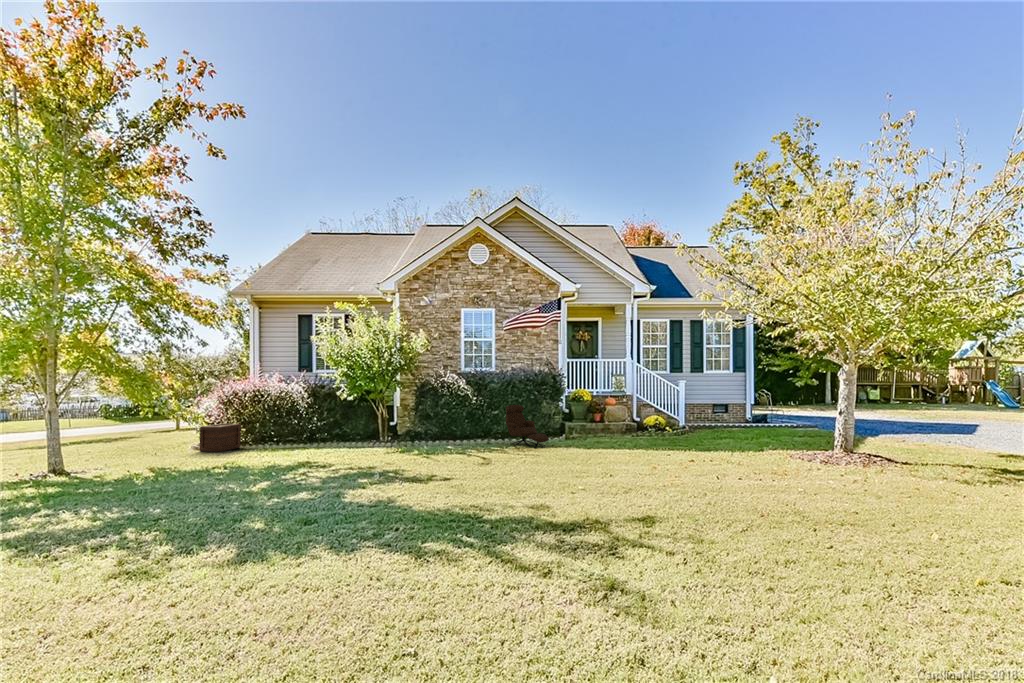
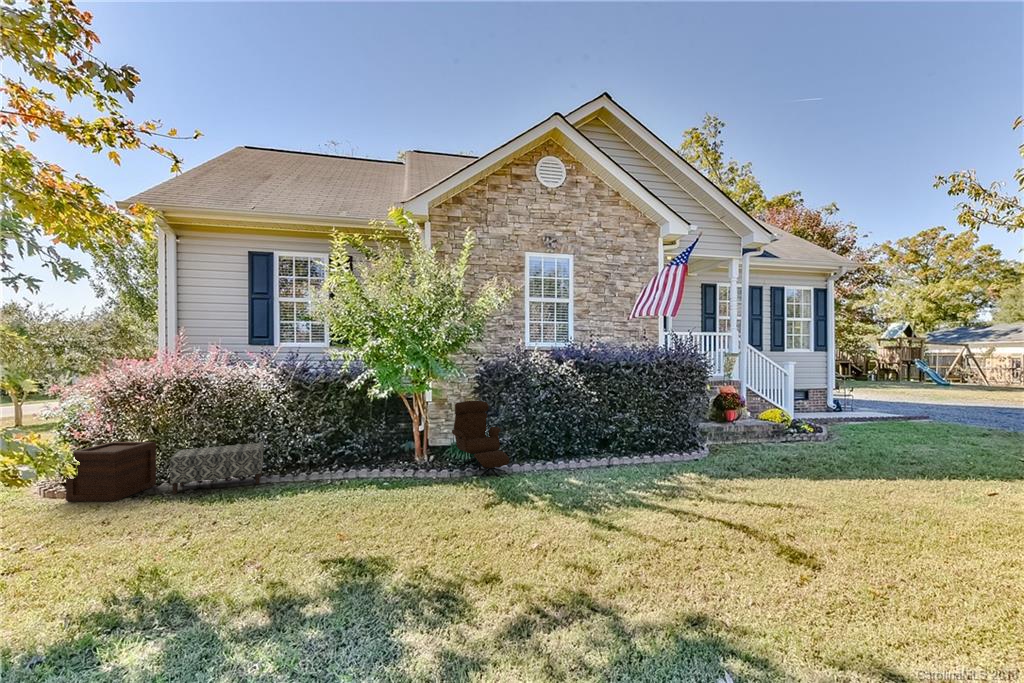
lounge chair: present [506,405,549,448] -> present [452,401,509,477]
bench: none [246,427,294,451] -> present [170,443,264,494]

